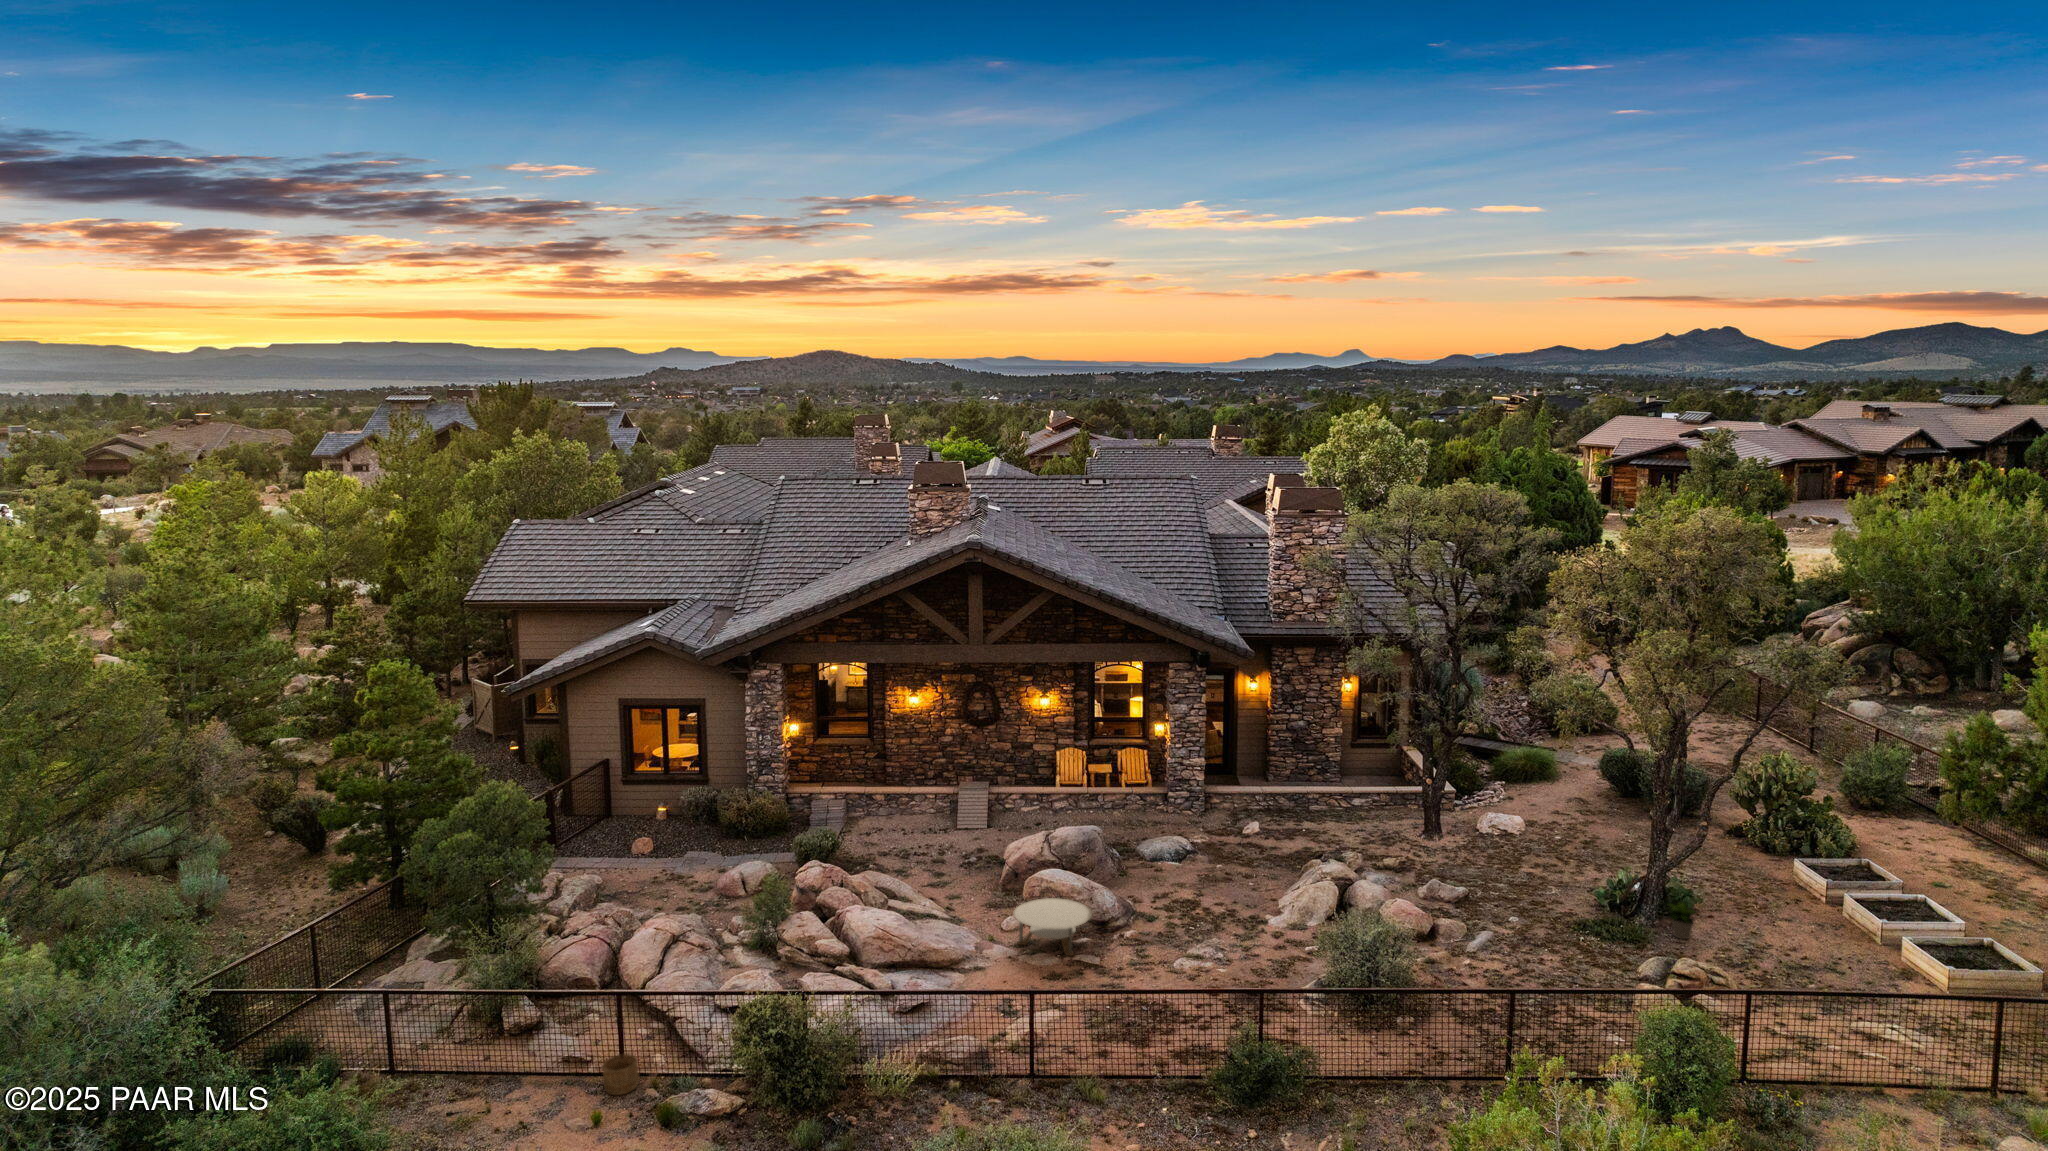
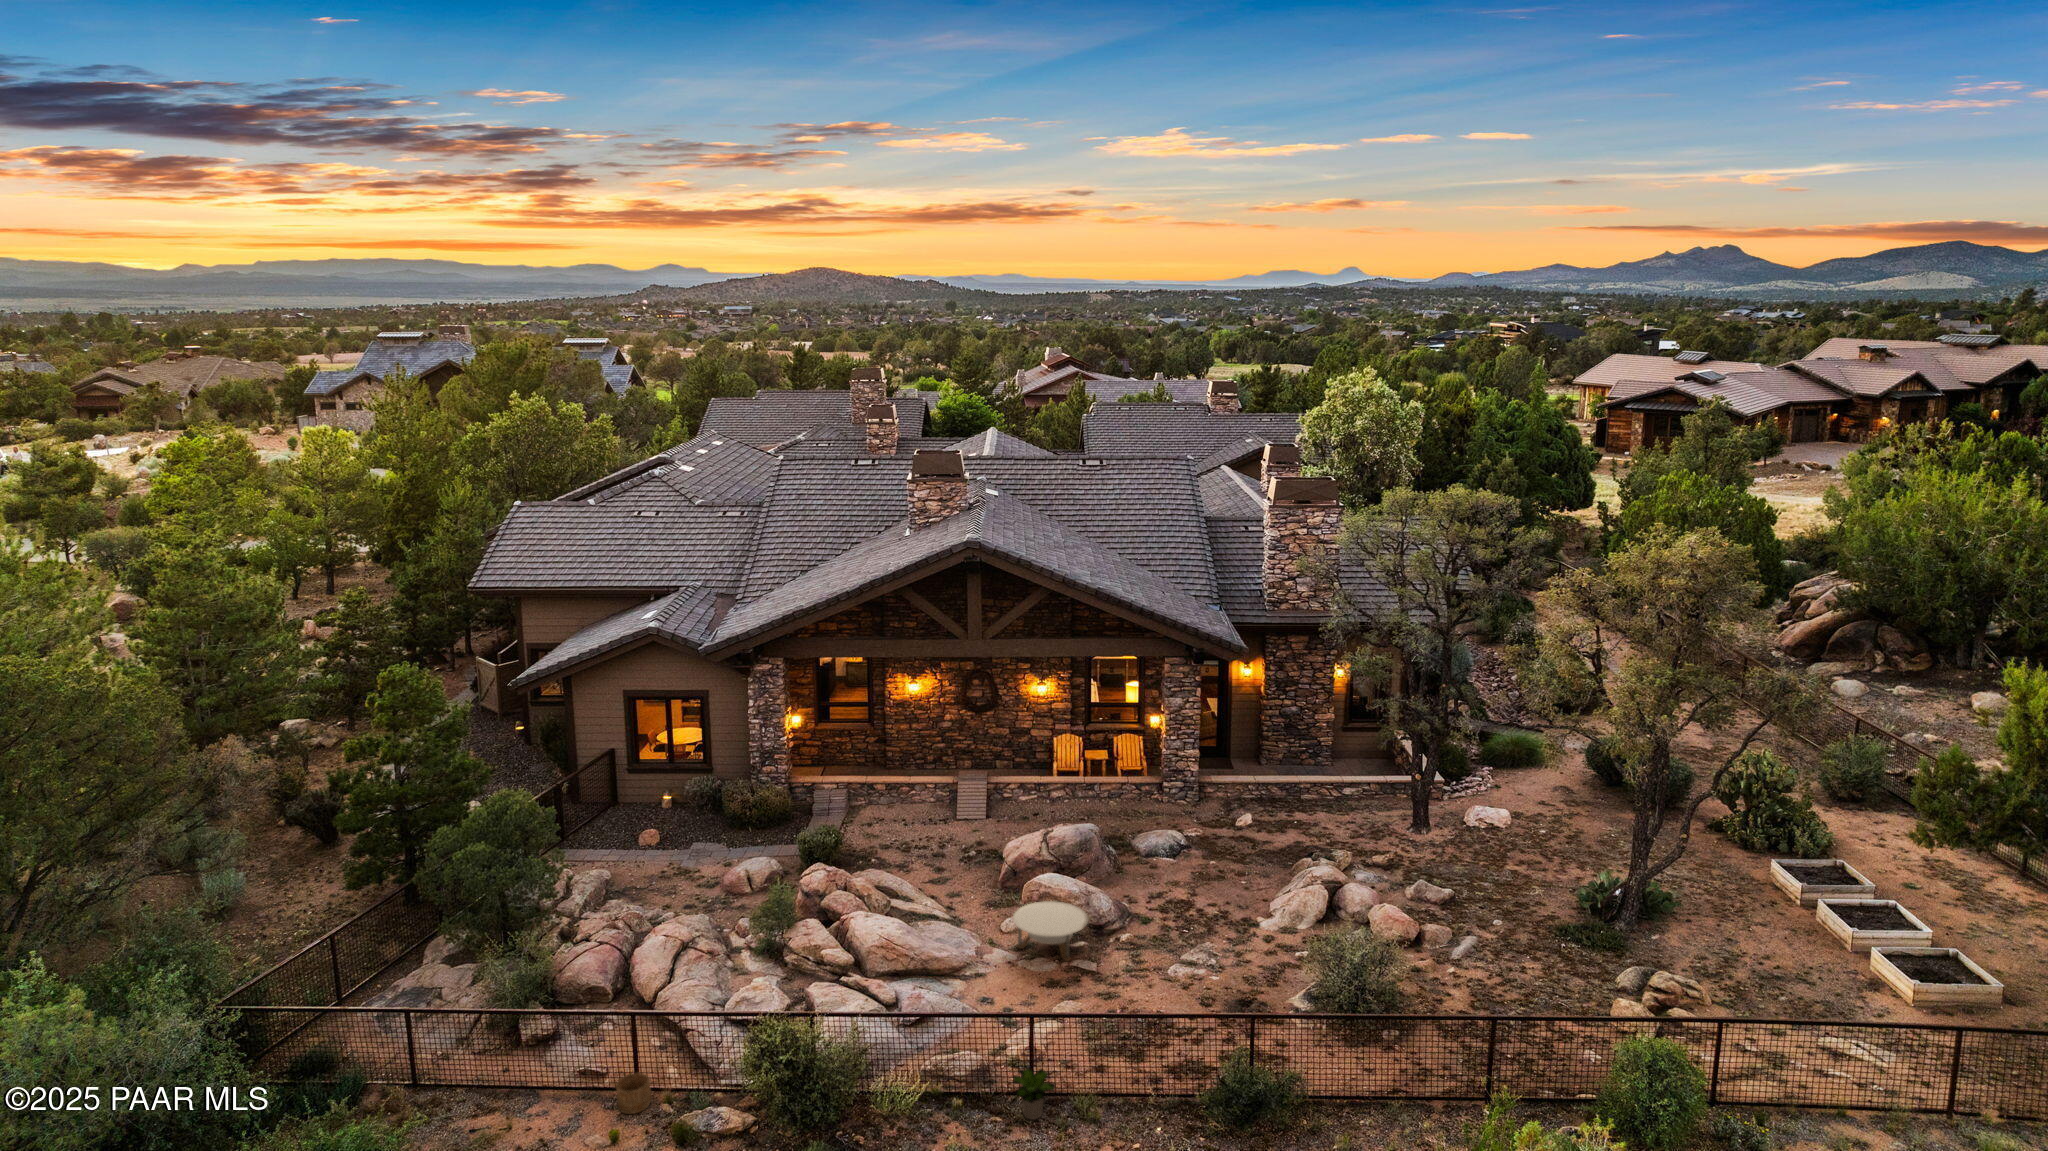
potted plant: present [1666,901,1698,939] -> present [1013,1068,1056,1120]

